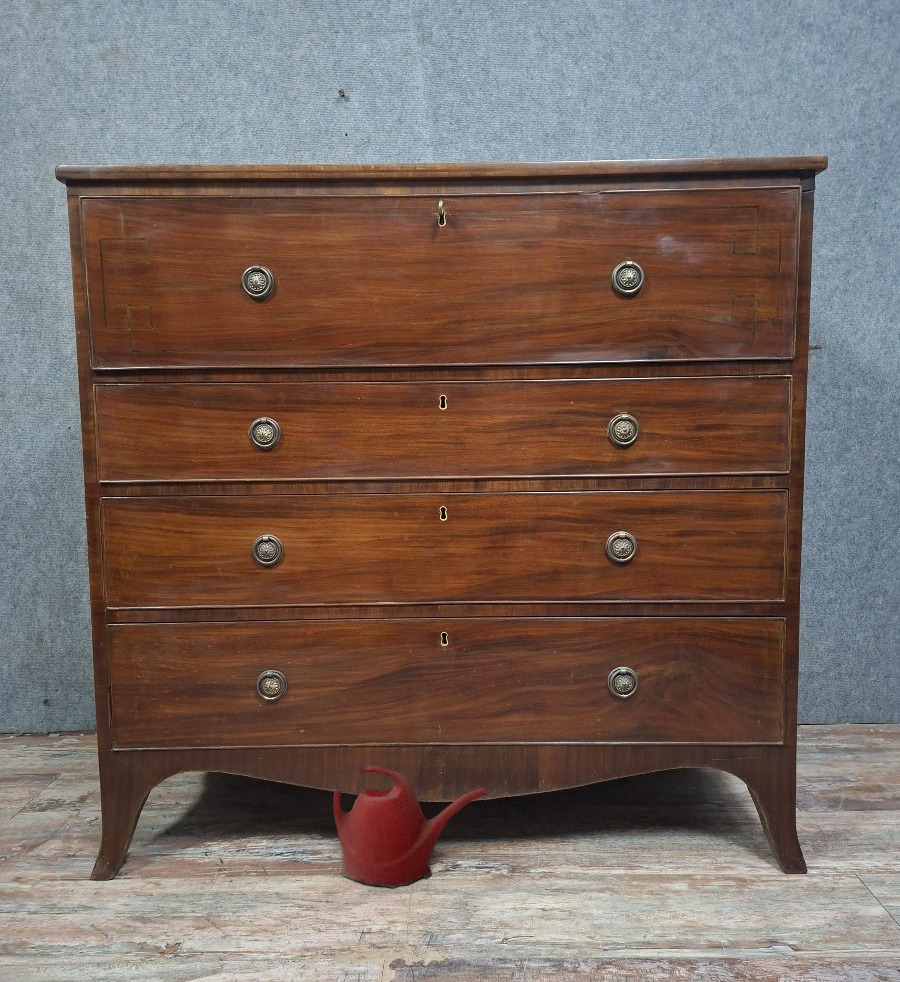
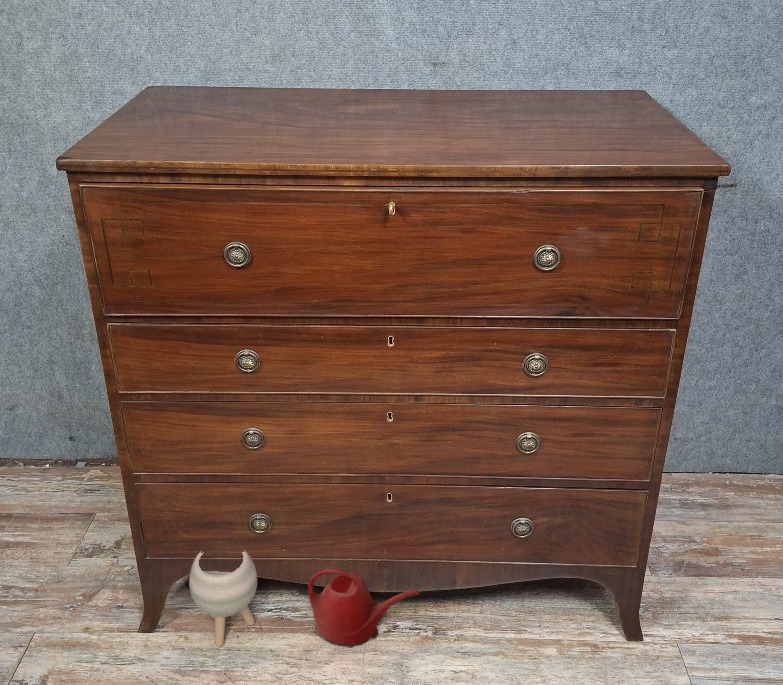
planter: none [168,737,263,891] -> present [189,551,257,647]

